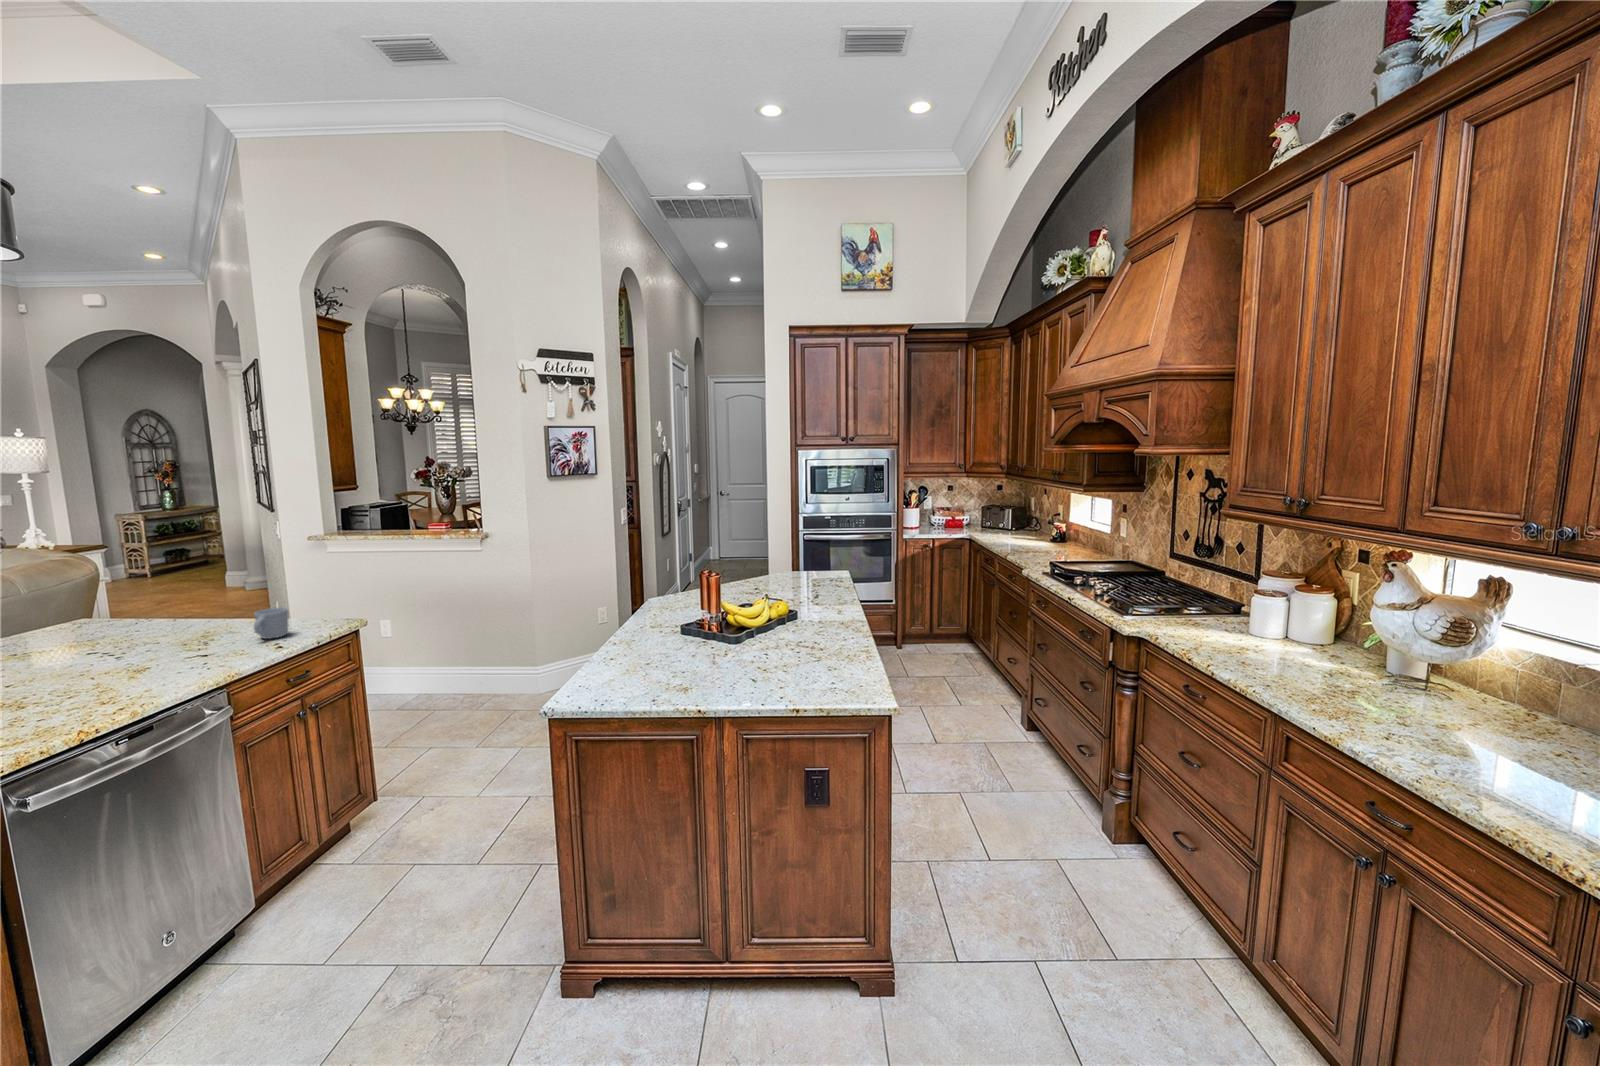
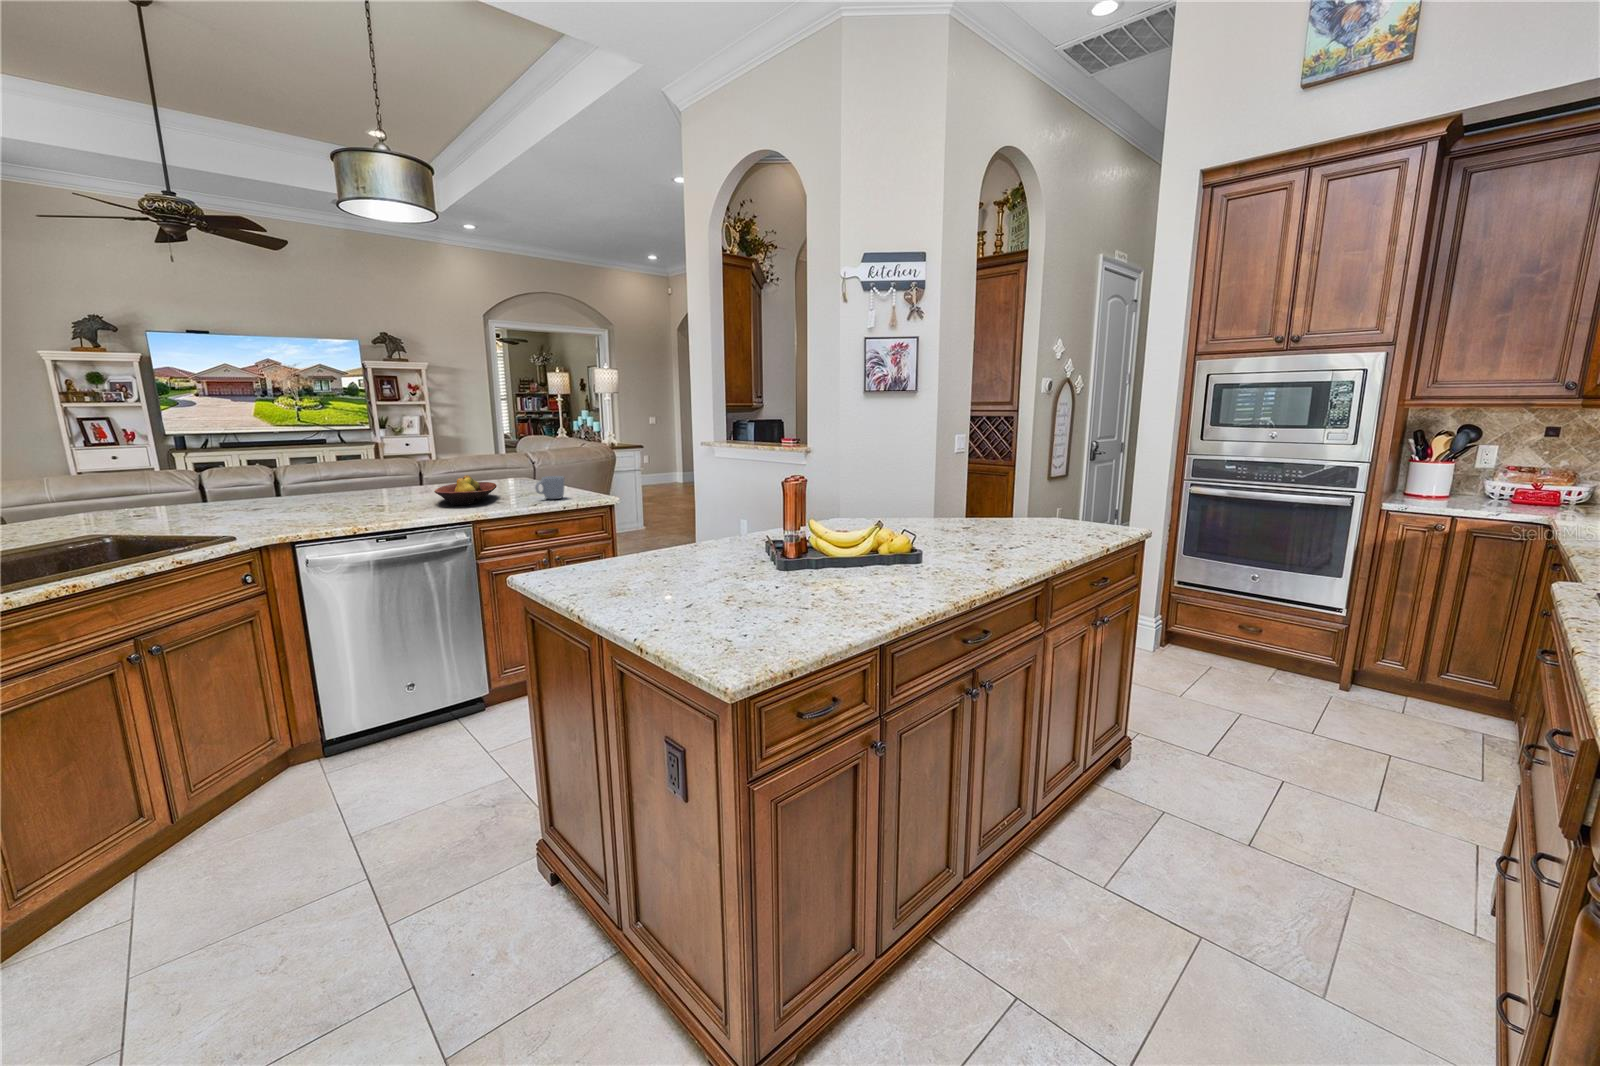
fruit bowl: none [80,630,196,673] -> present [434,475,497,505]

